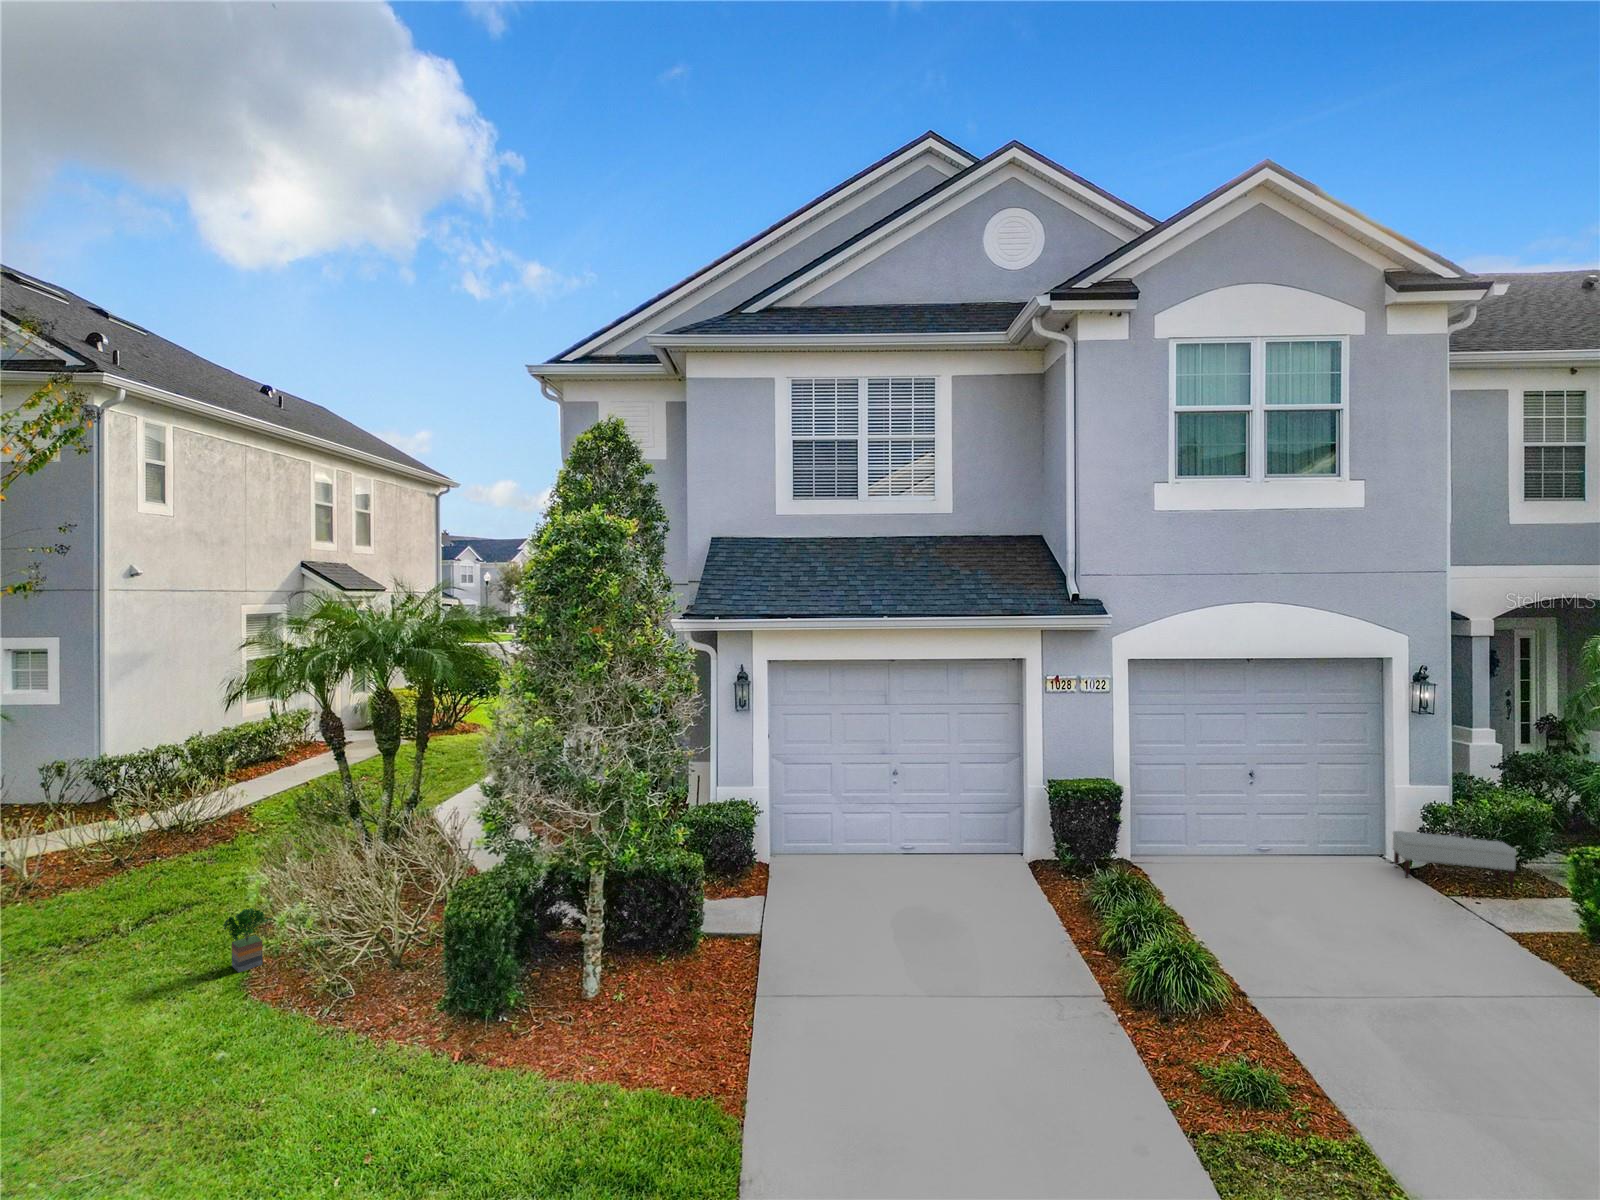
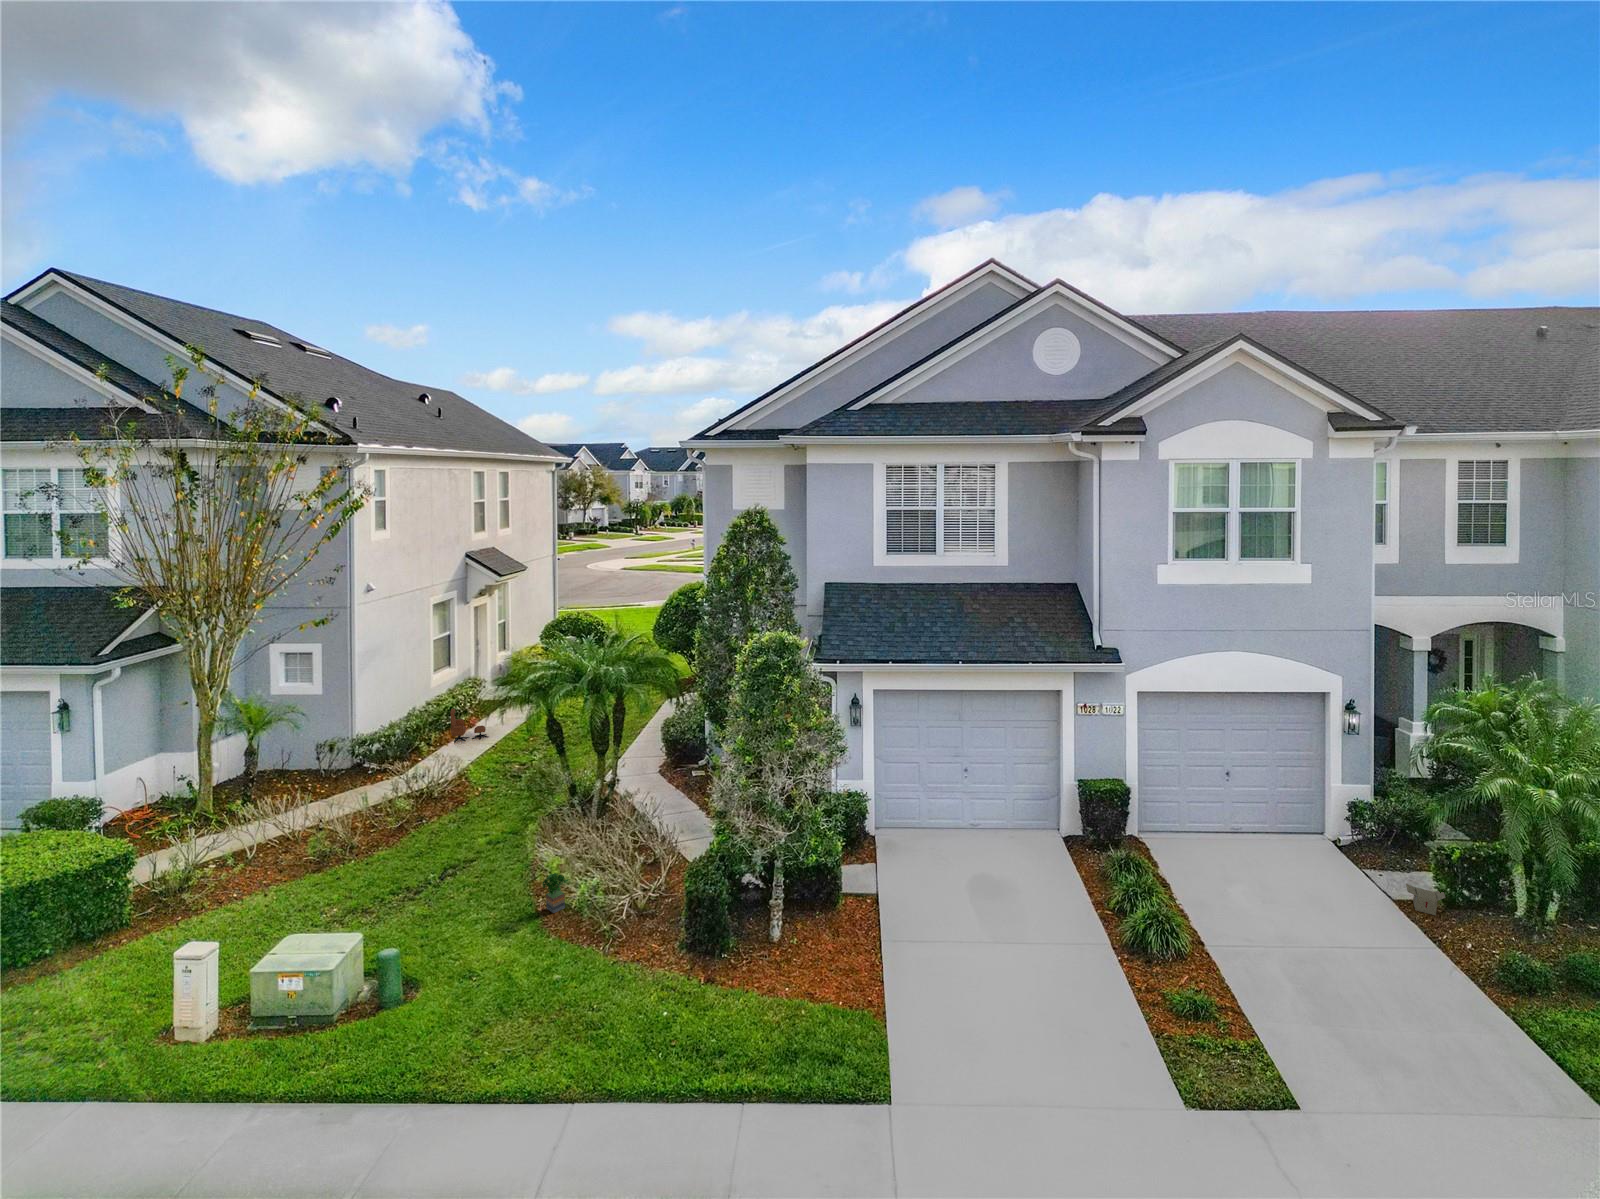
lounge chair: none [239,737,295,782] -> present [450,709,488,743]
bench: present [1393,831,1516,889] -> none [1329,820,1417,867]
cardboard box: none [1518,903,1582,946] -> present [1406,884,1446,915]

